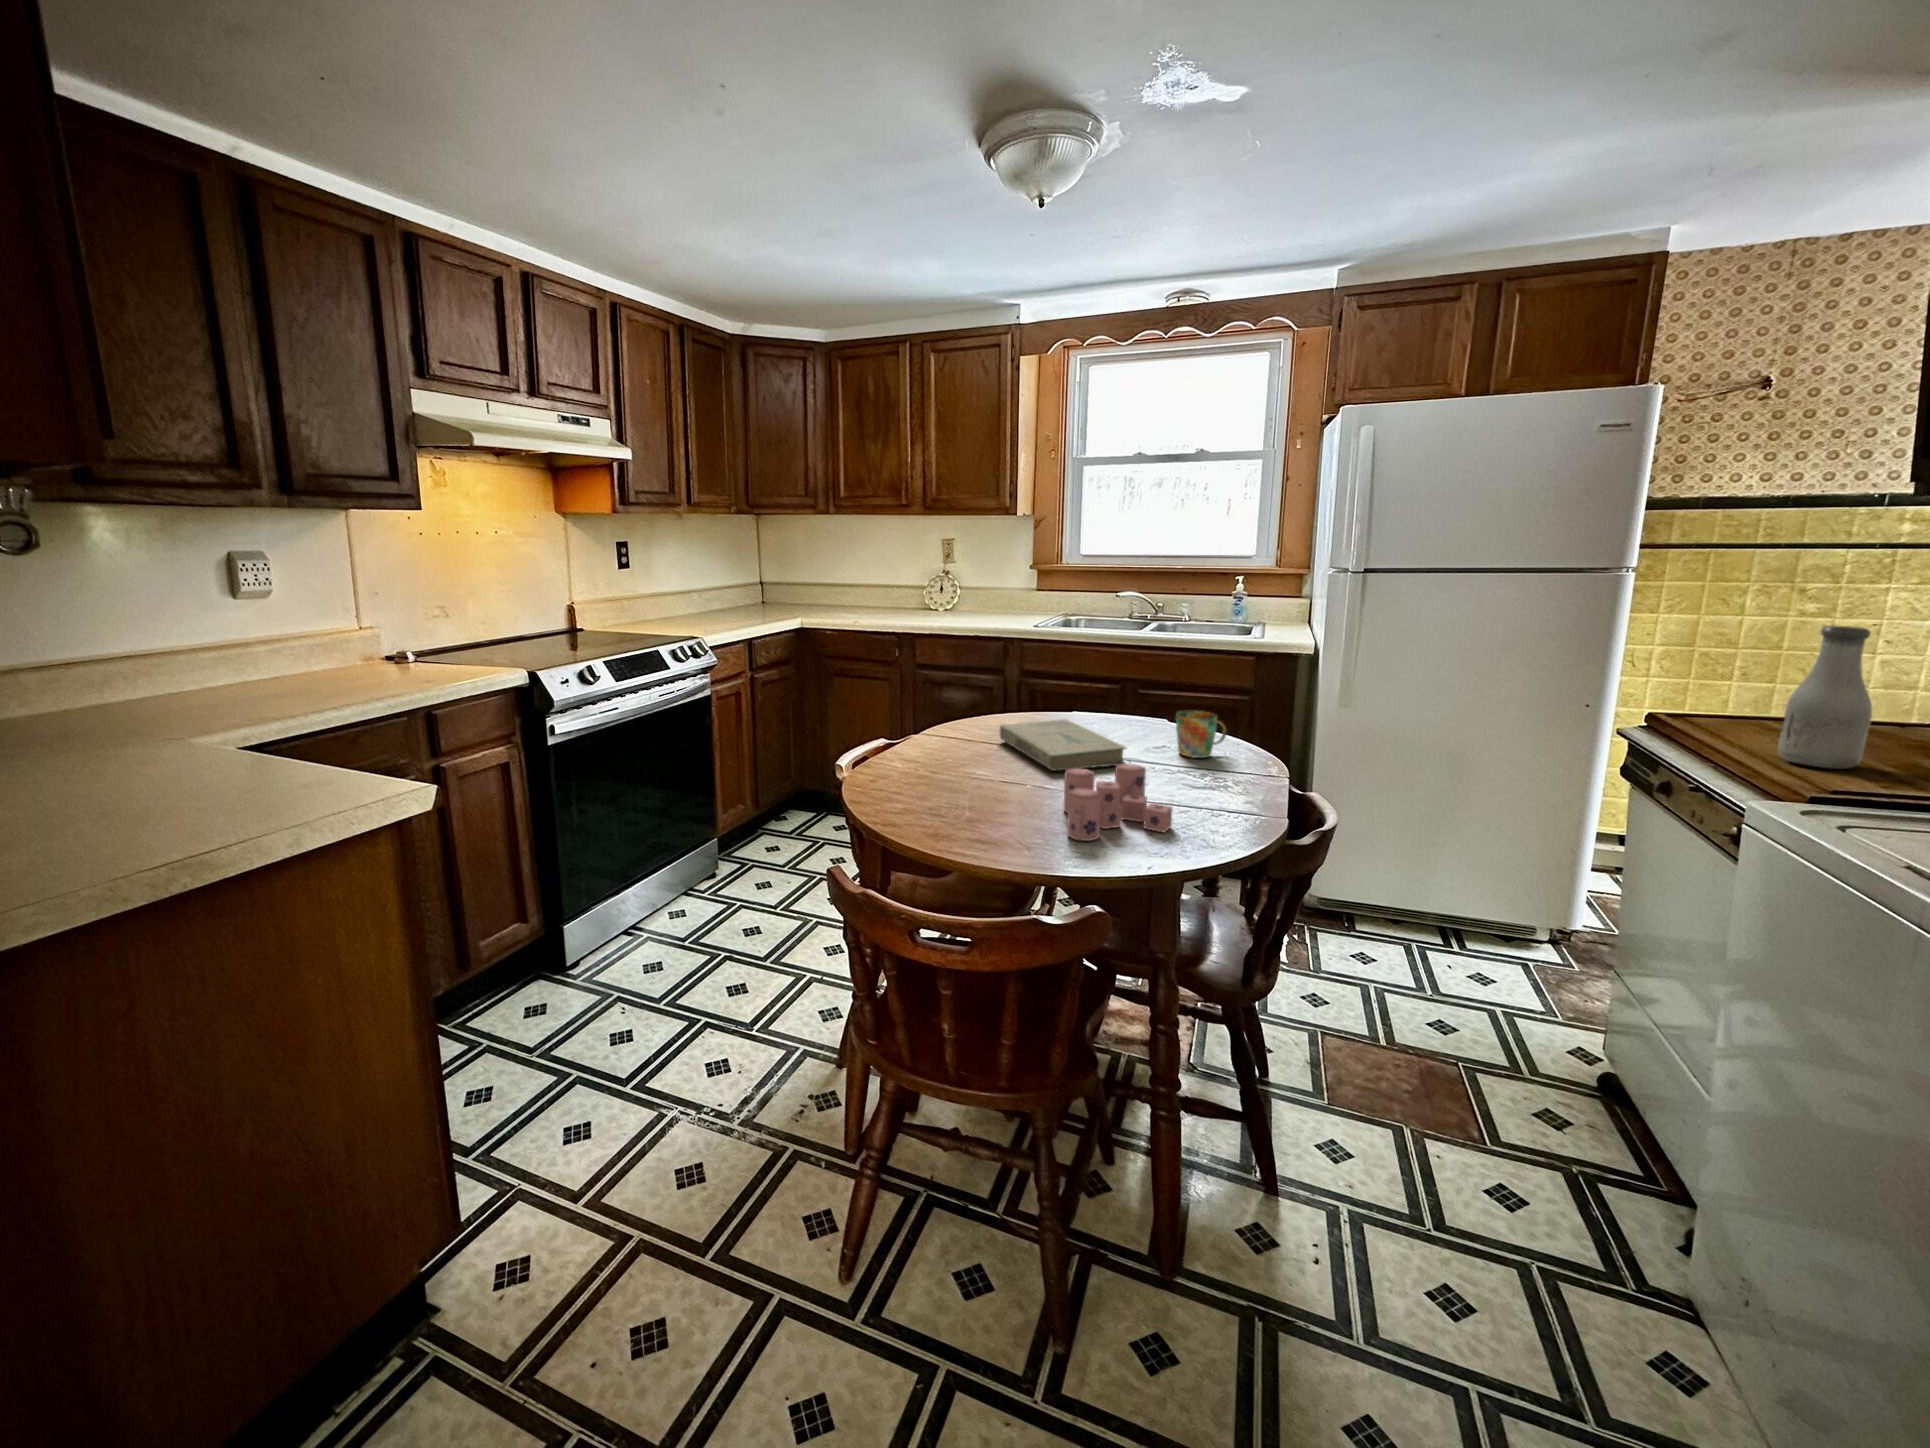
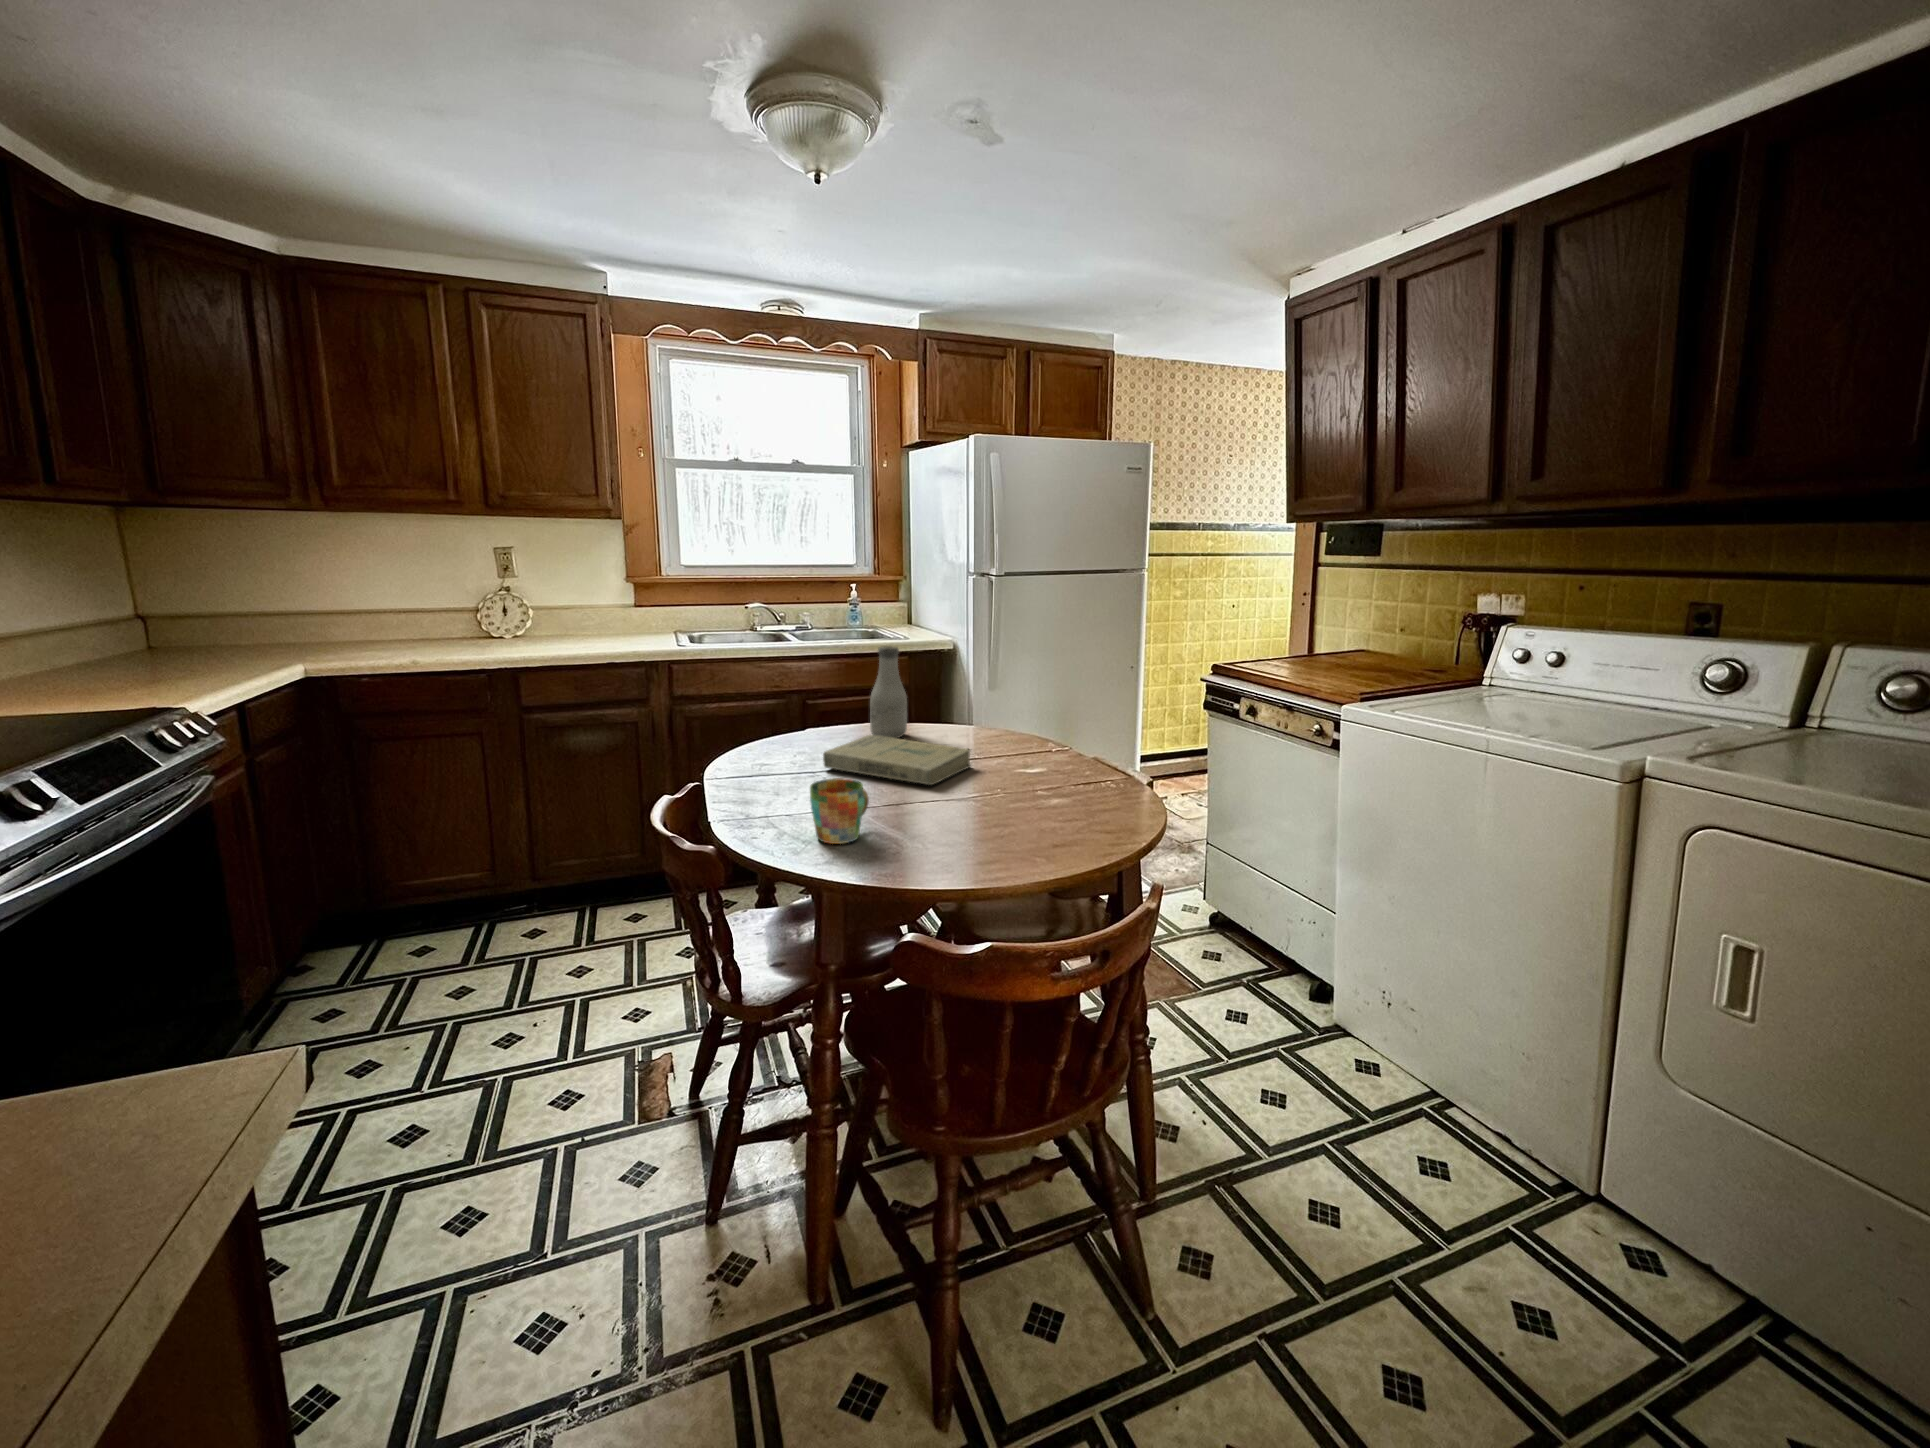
bottle: present [1778,626,1872,769] -> present [870,646,907,738]
mug: present [1176,711,1227,758] -> present [810,778,869,844]
candle: present [1064,764,1172,841] -> none [1002,759,1106,838]

